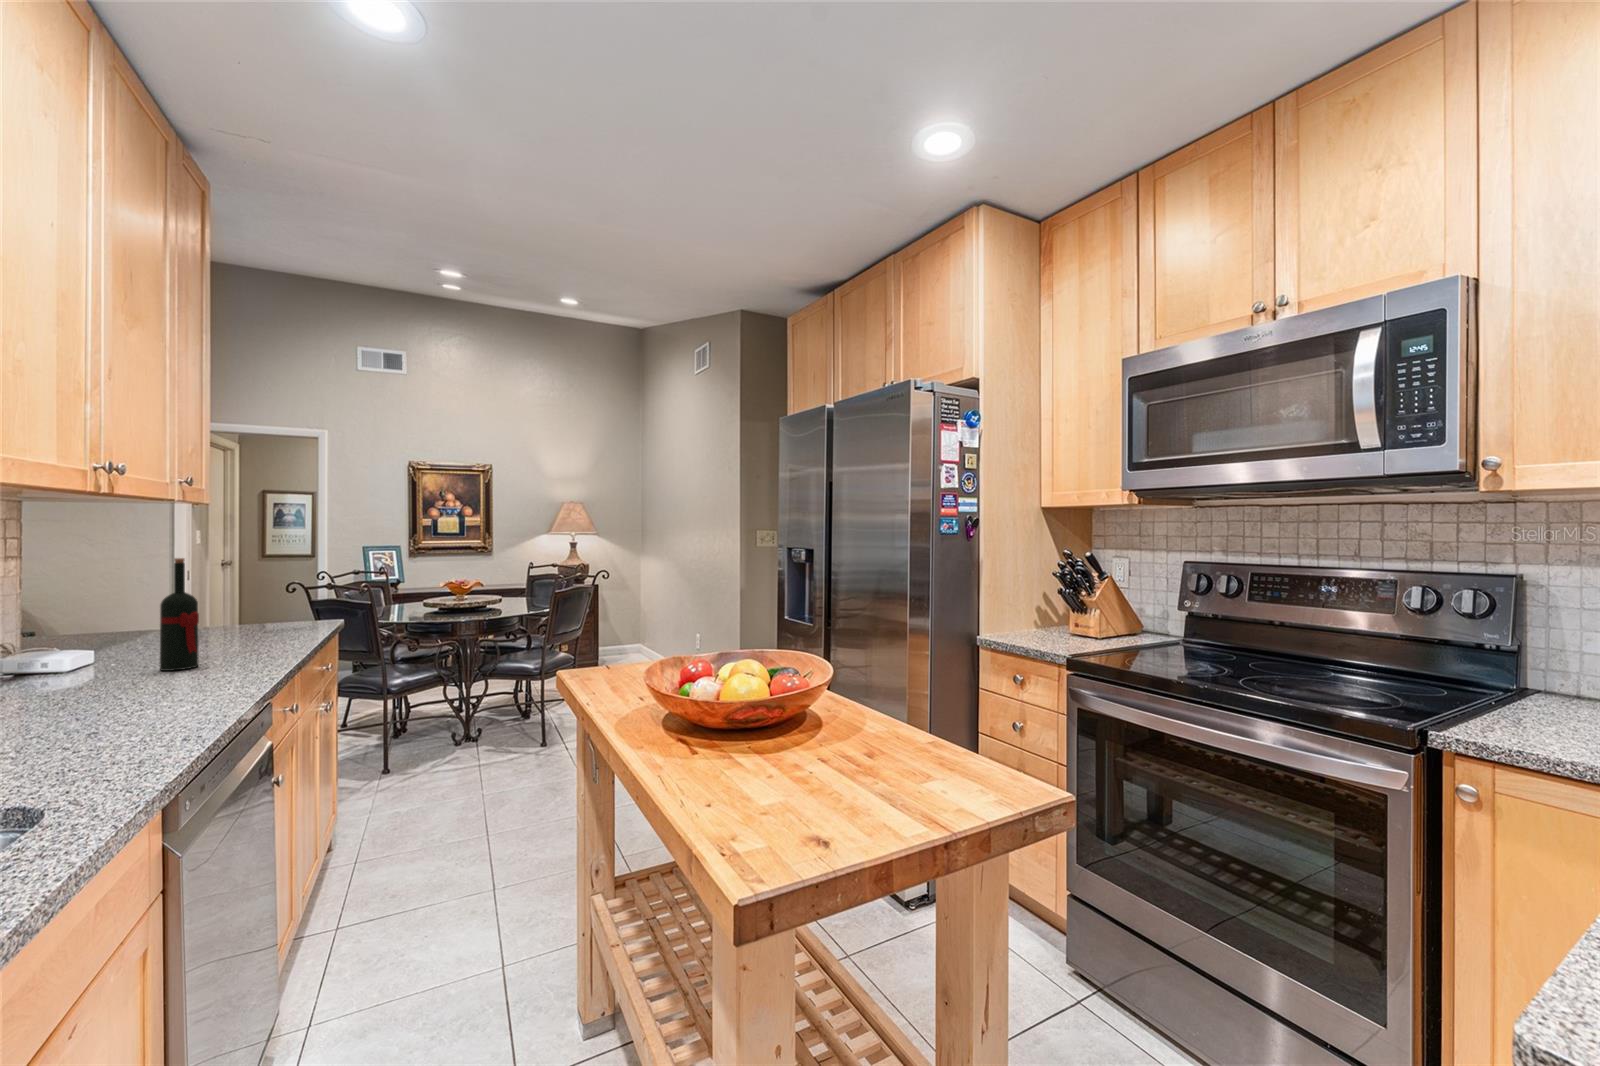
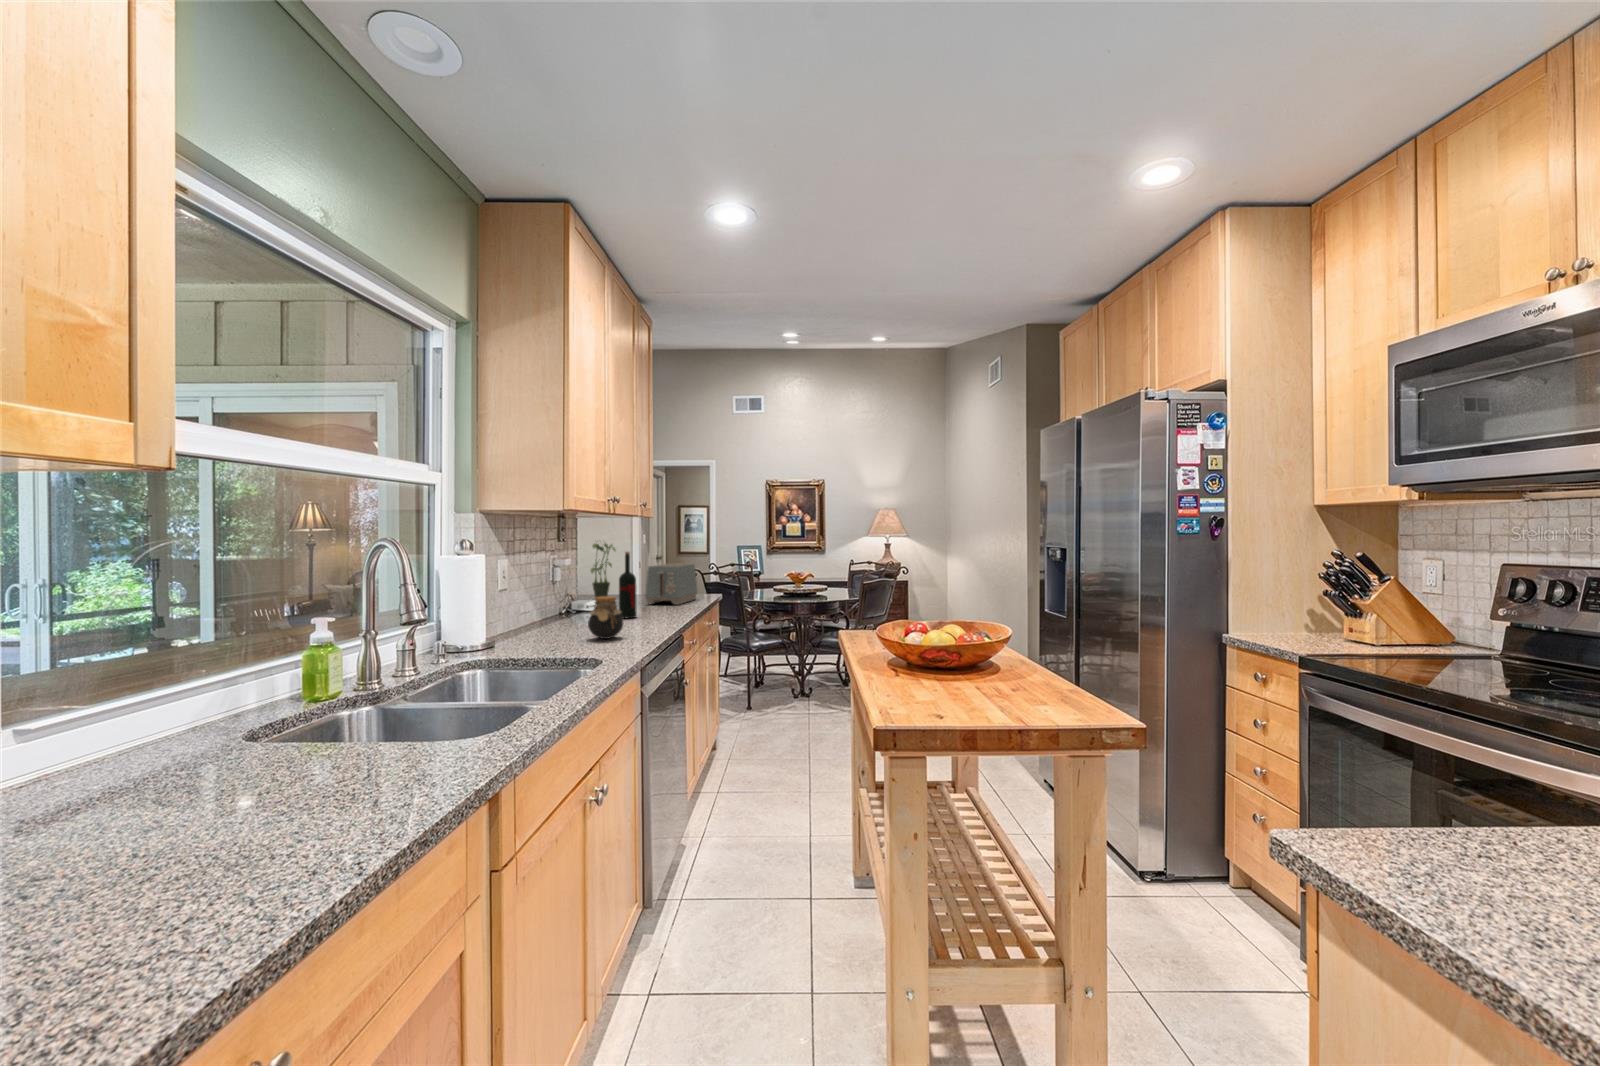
potted plant: none [95,538,154,648] -> present [591,543,615,597]
toaster: none [214,574,311,640] -> present [645,564,697,605]
jar: none [87,641,174,720] -> present [588,596,623,639]

